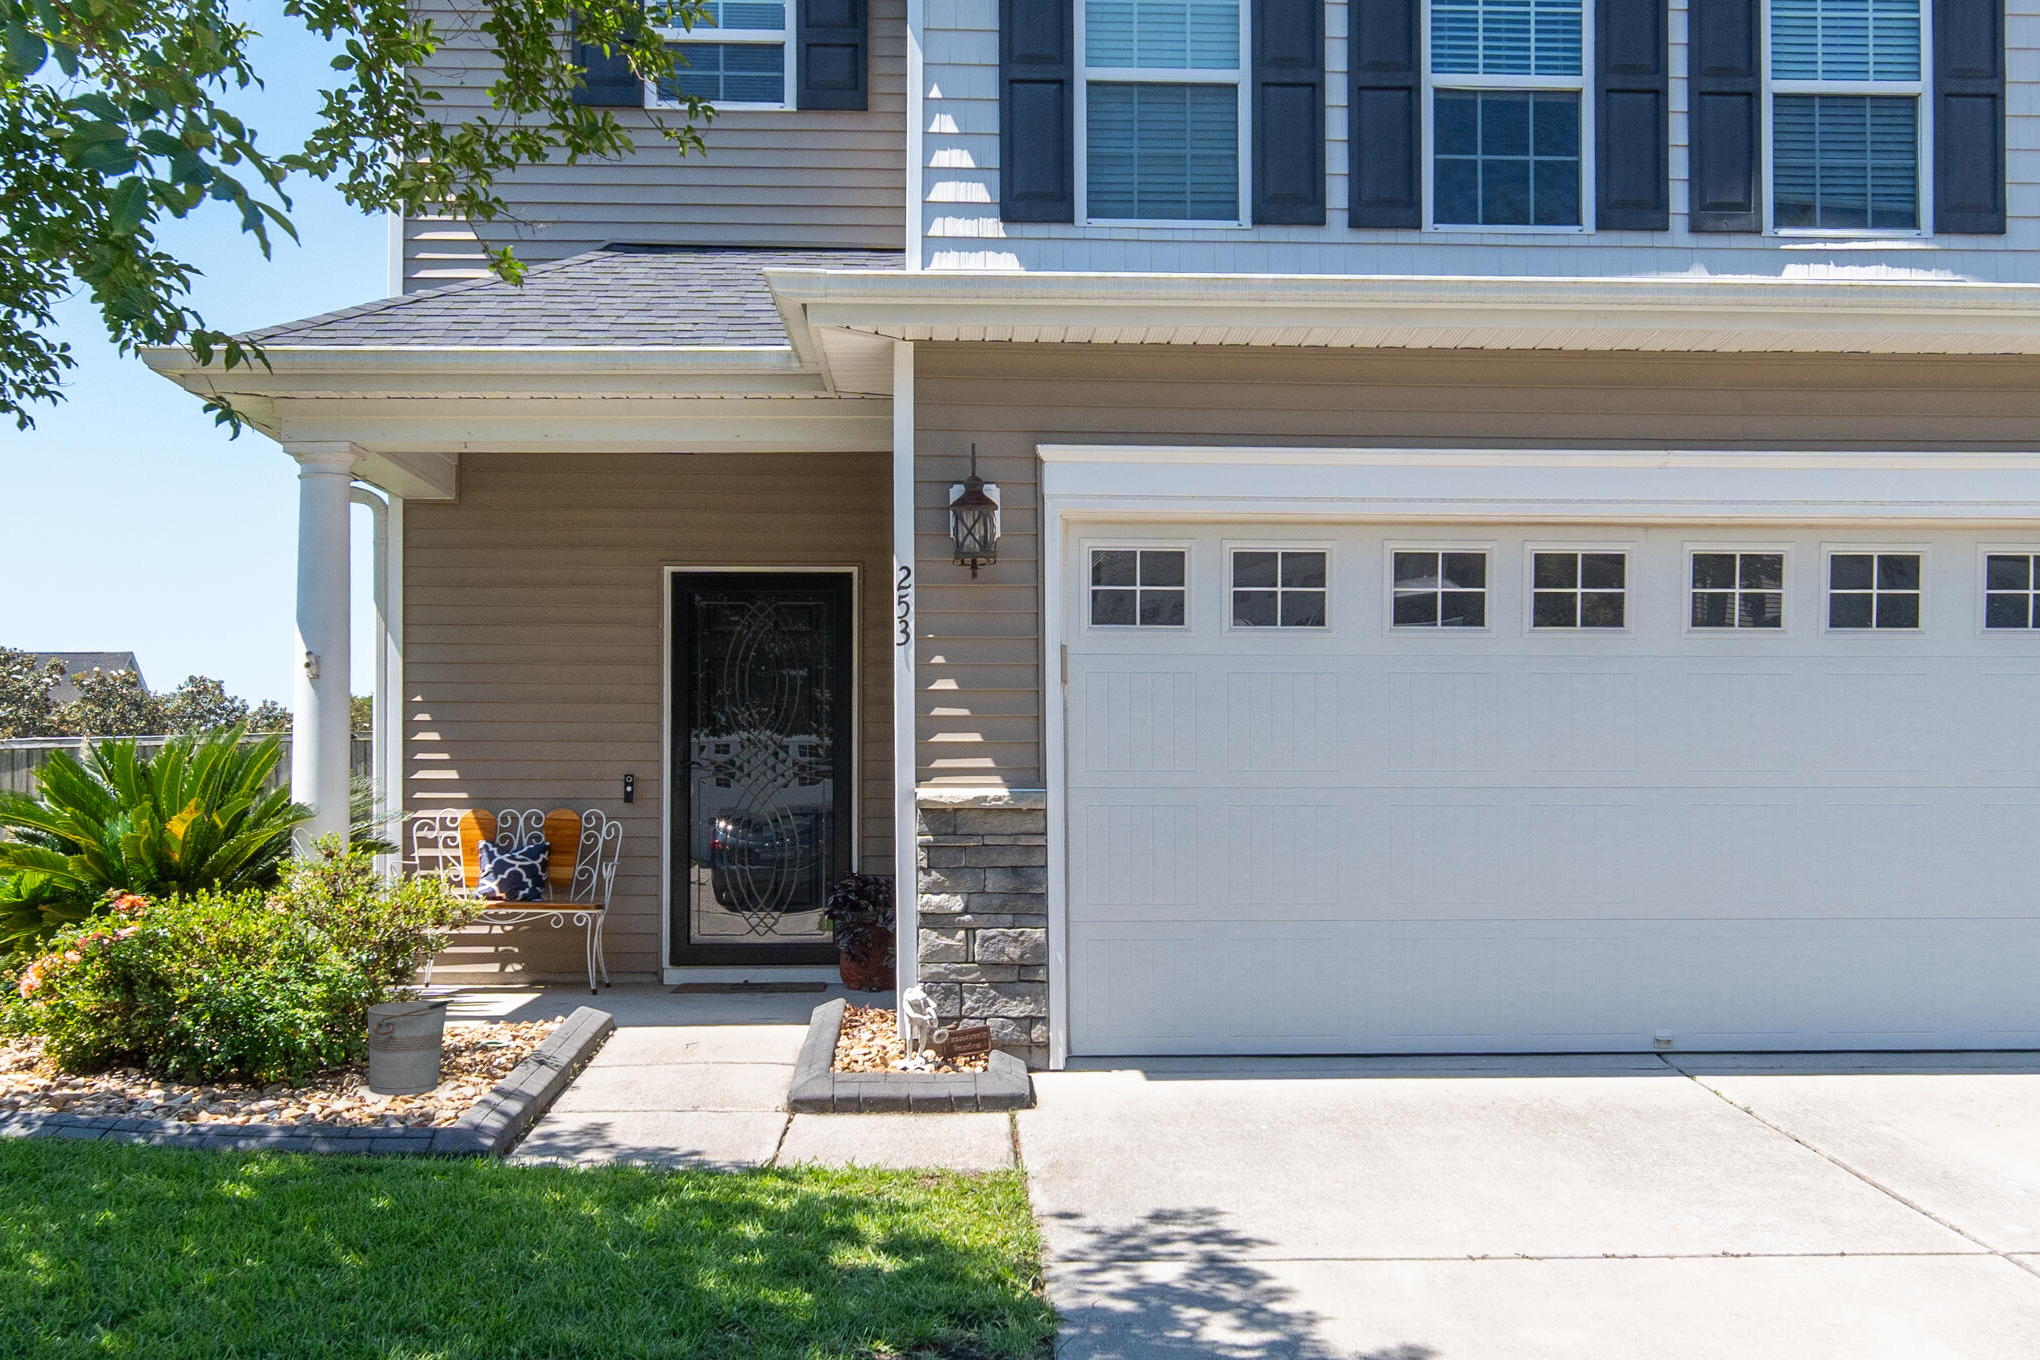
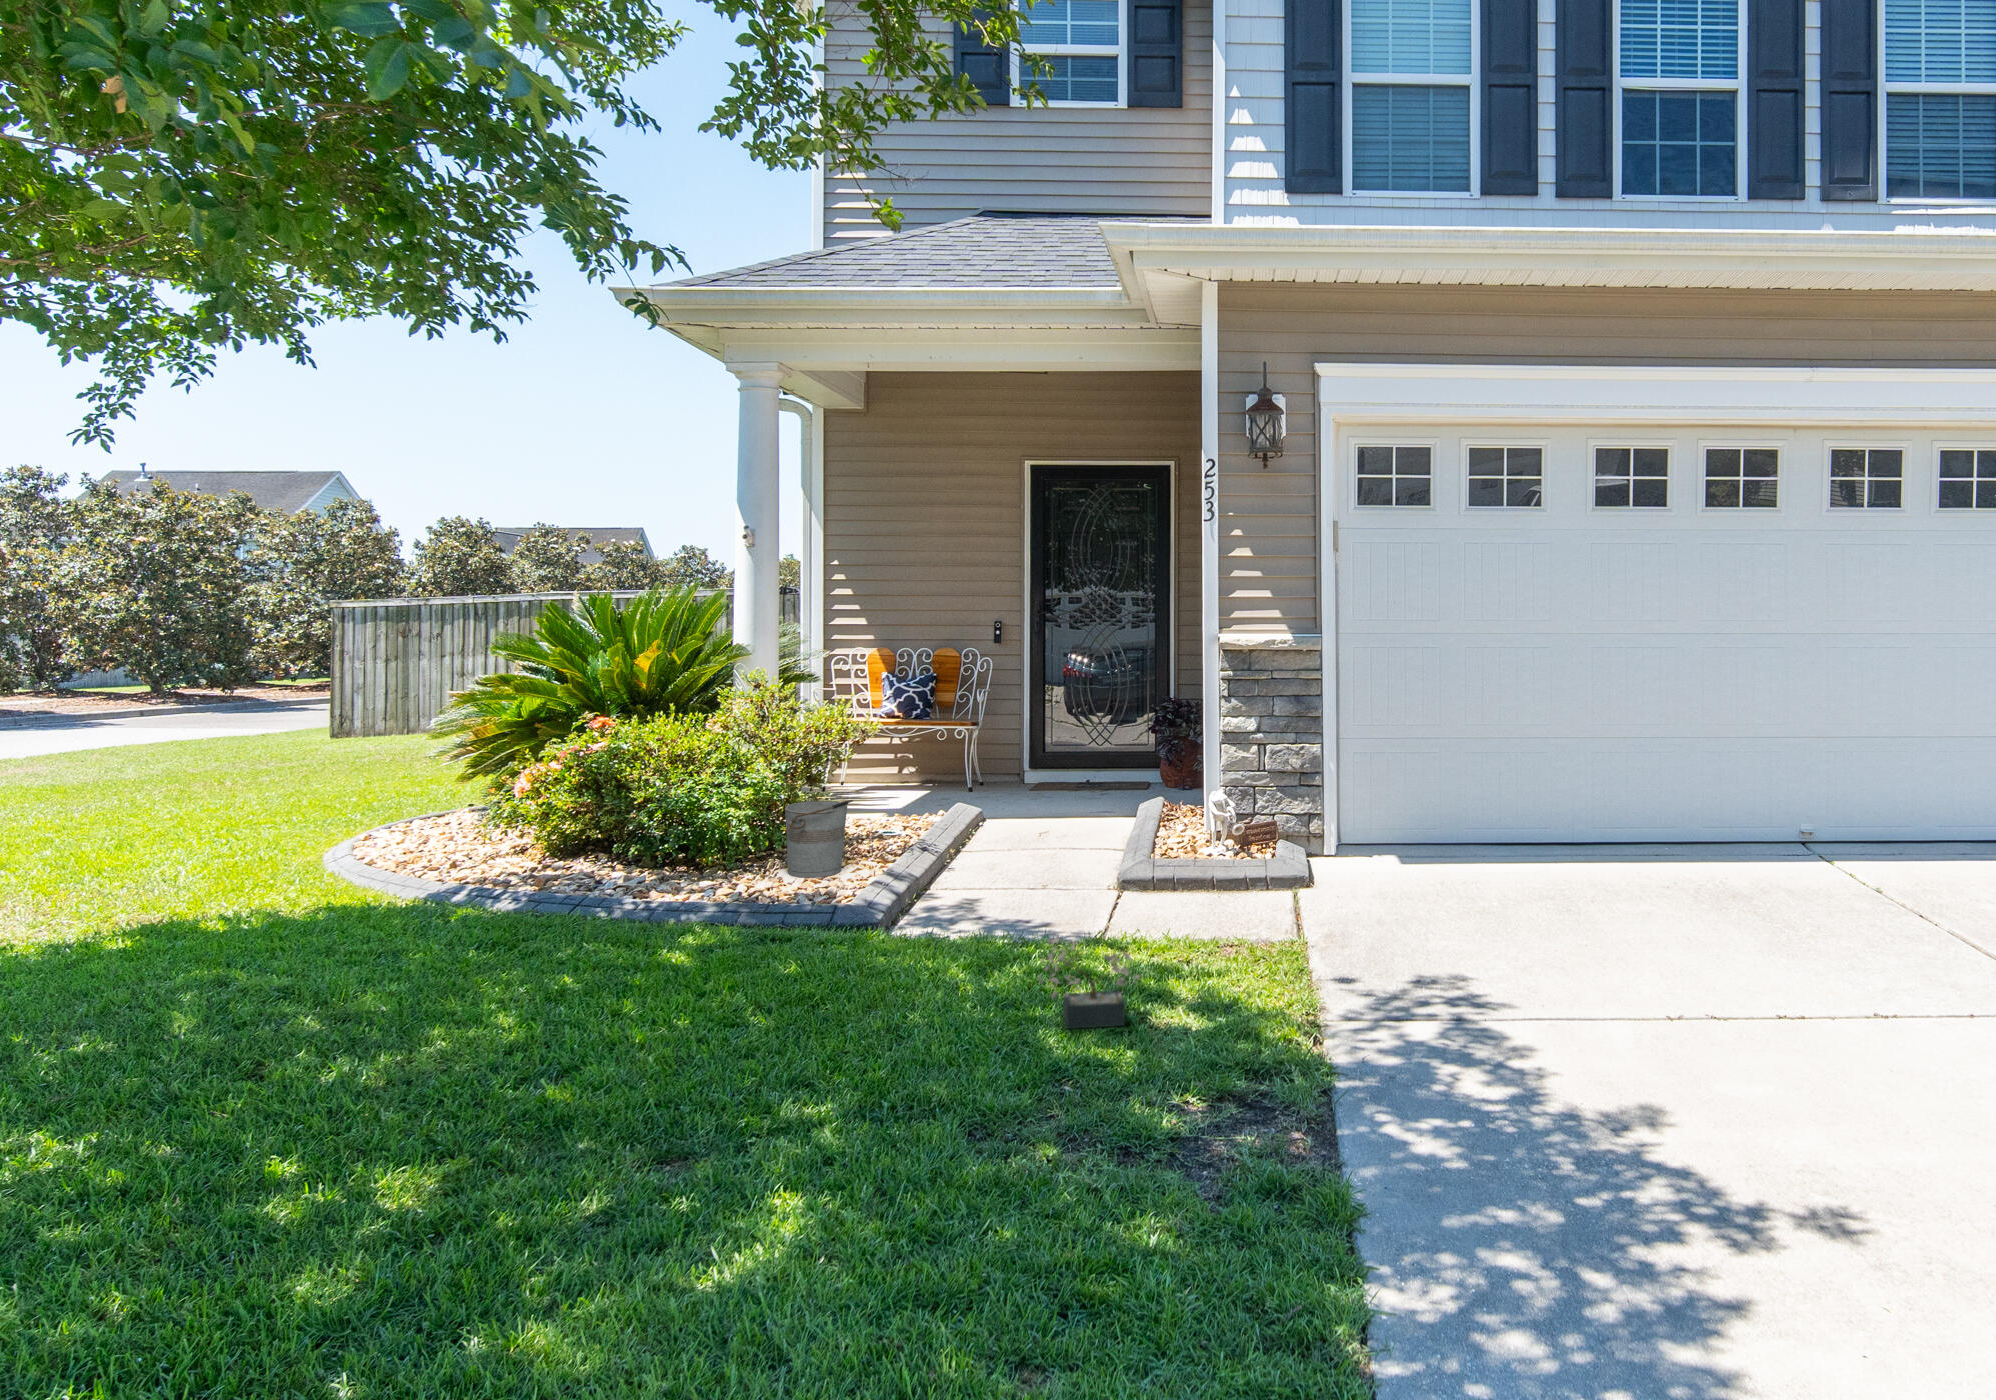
decorative plant: none [678,1128,790,1227] -> present [1039,935,1139,1029]

